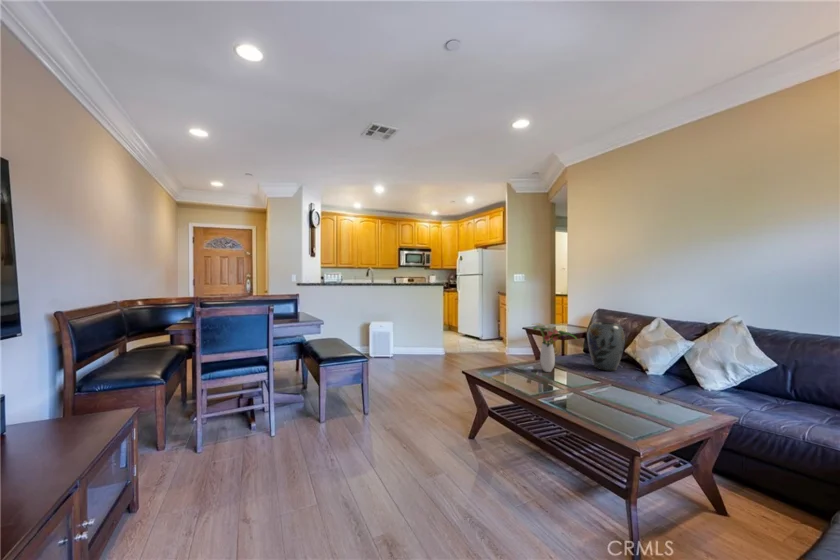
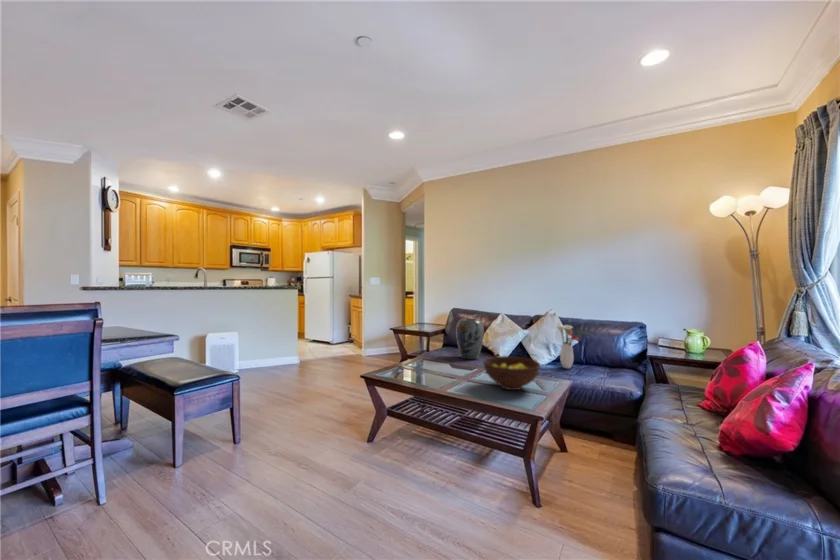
flower arrangement: present [533,323,577,372] -> present [554,325,588,368]
fruit bowl: none [596,371,678,417] -> present [483,356,540,390]

